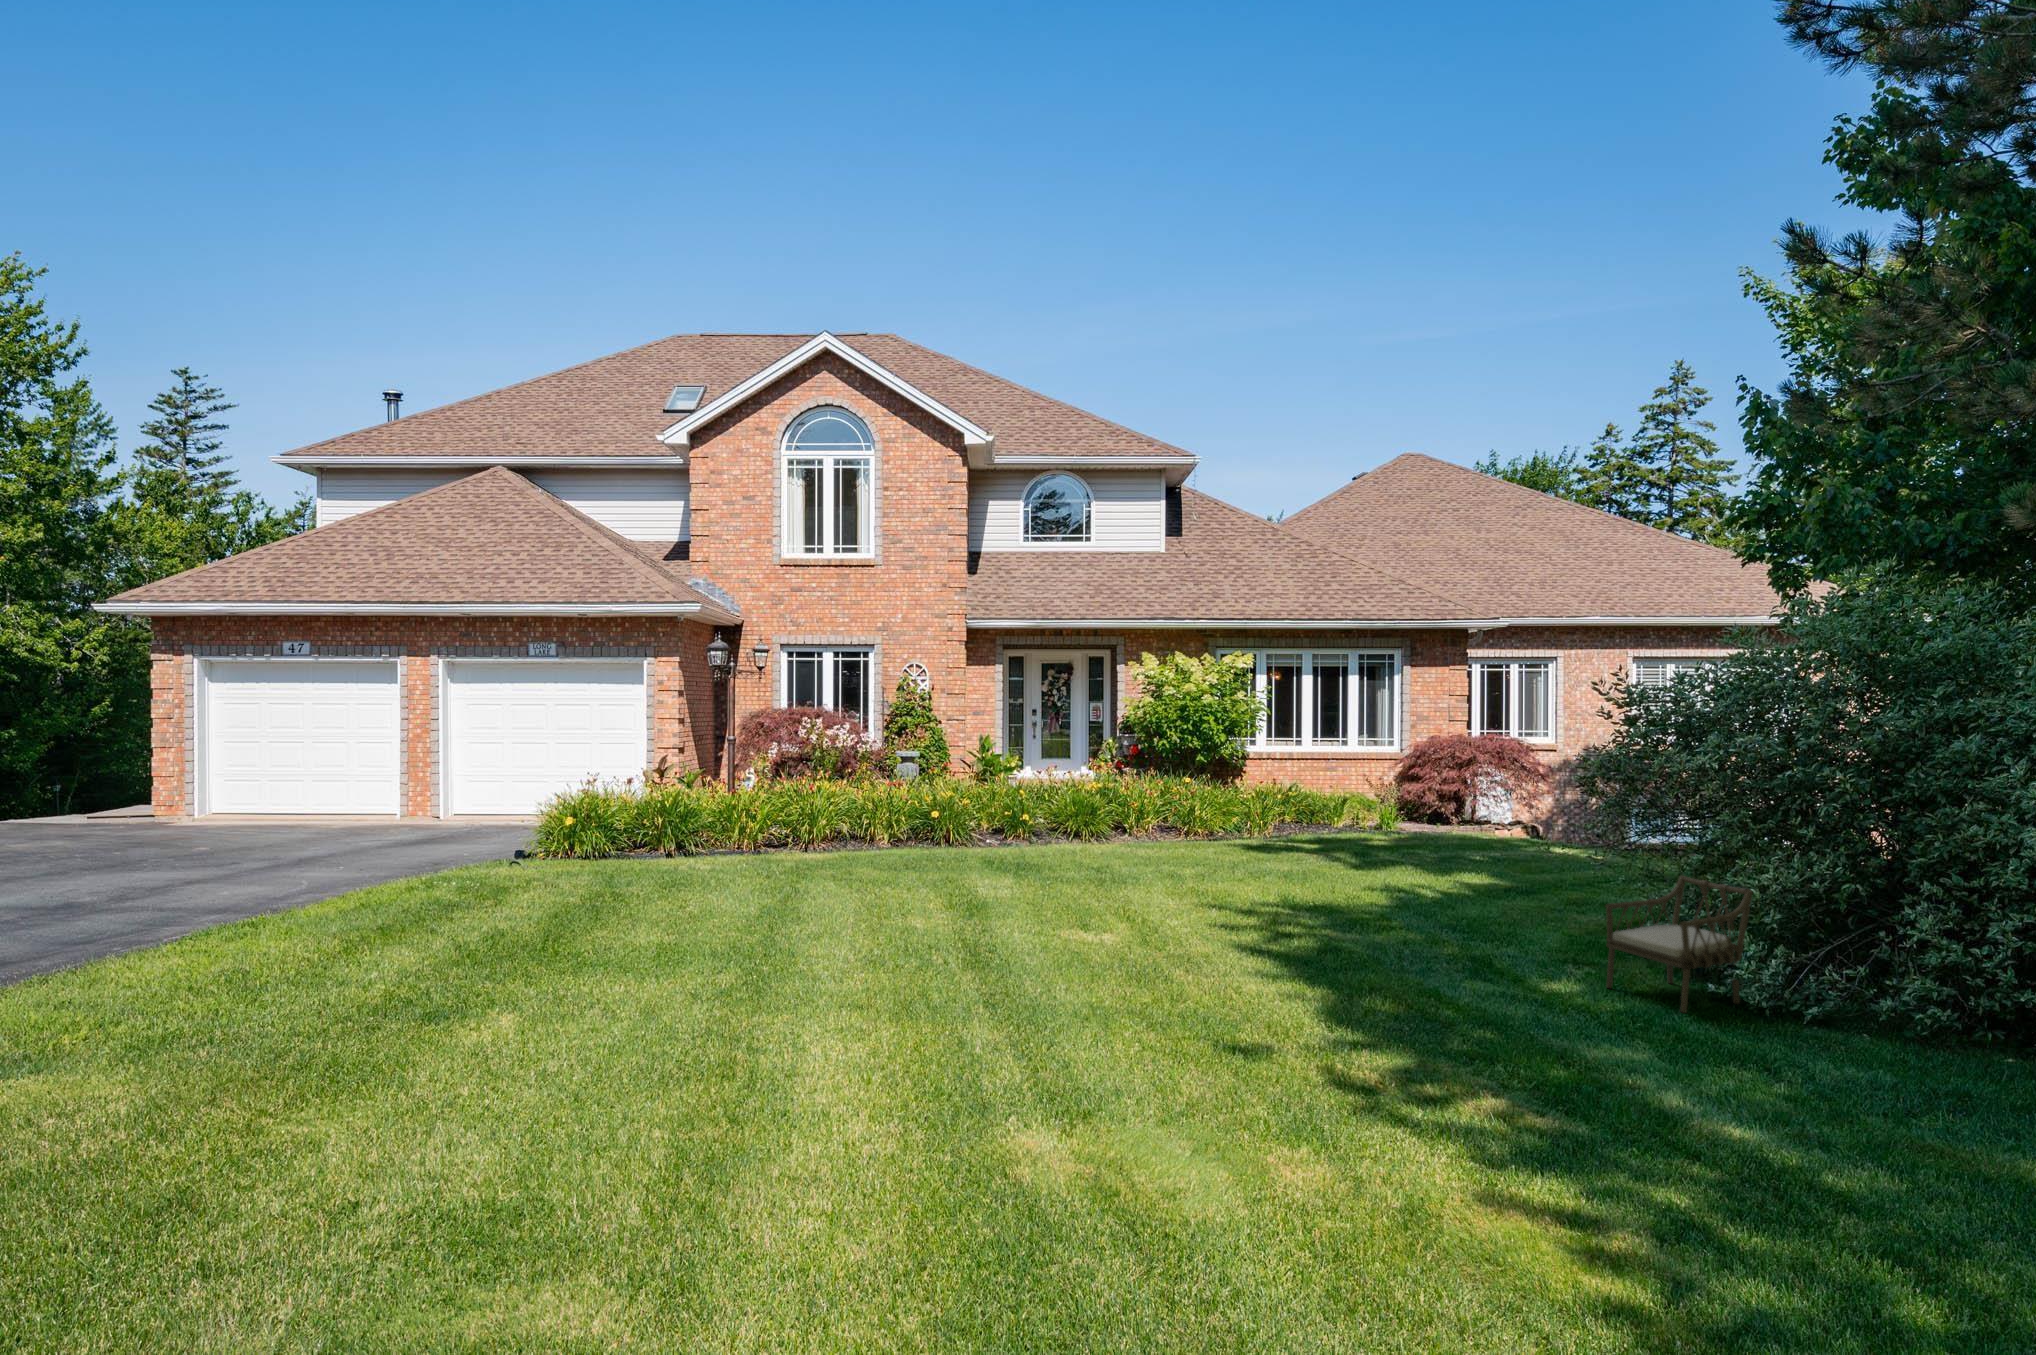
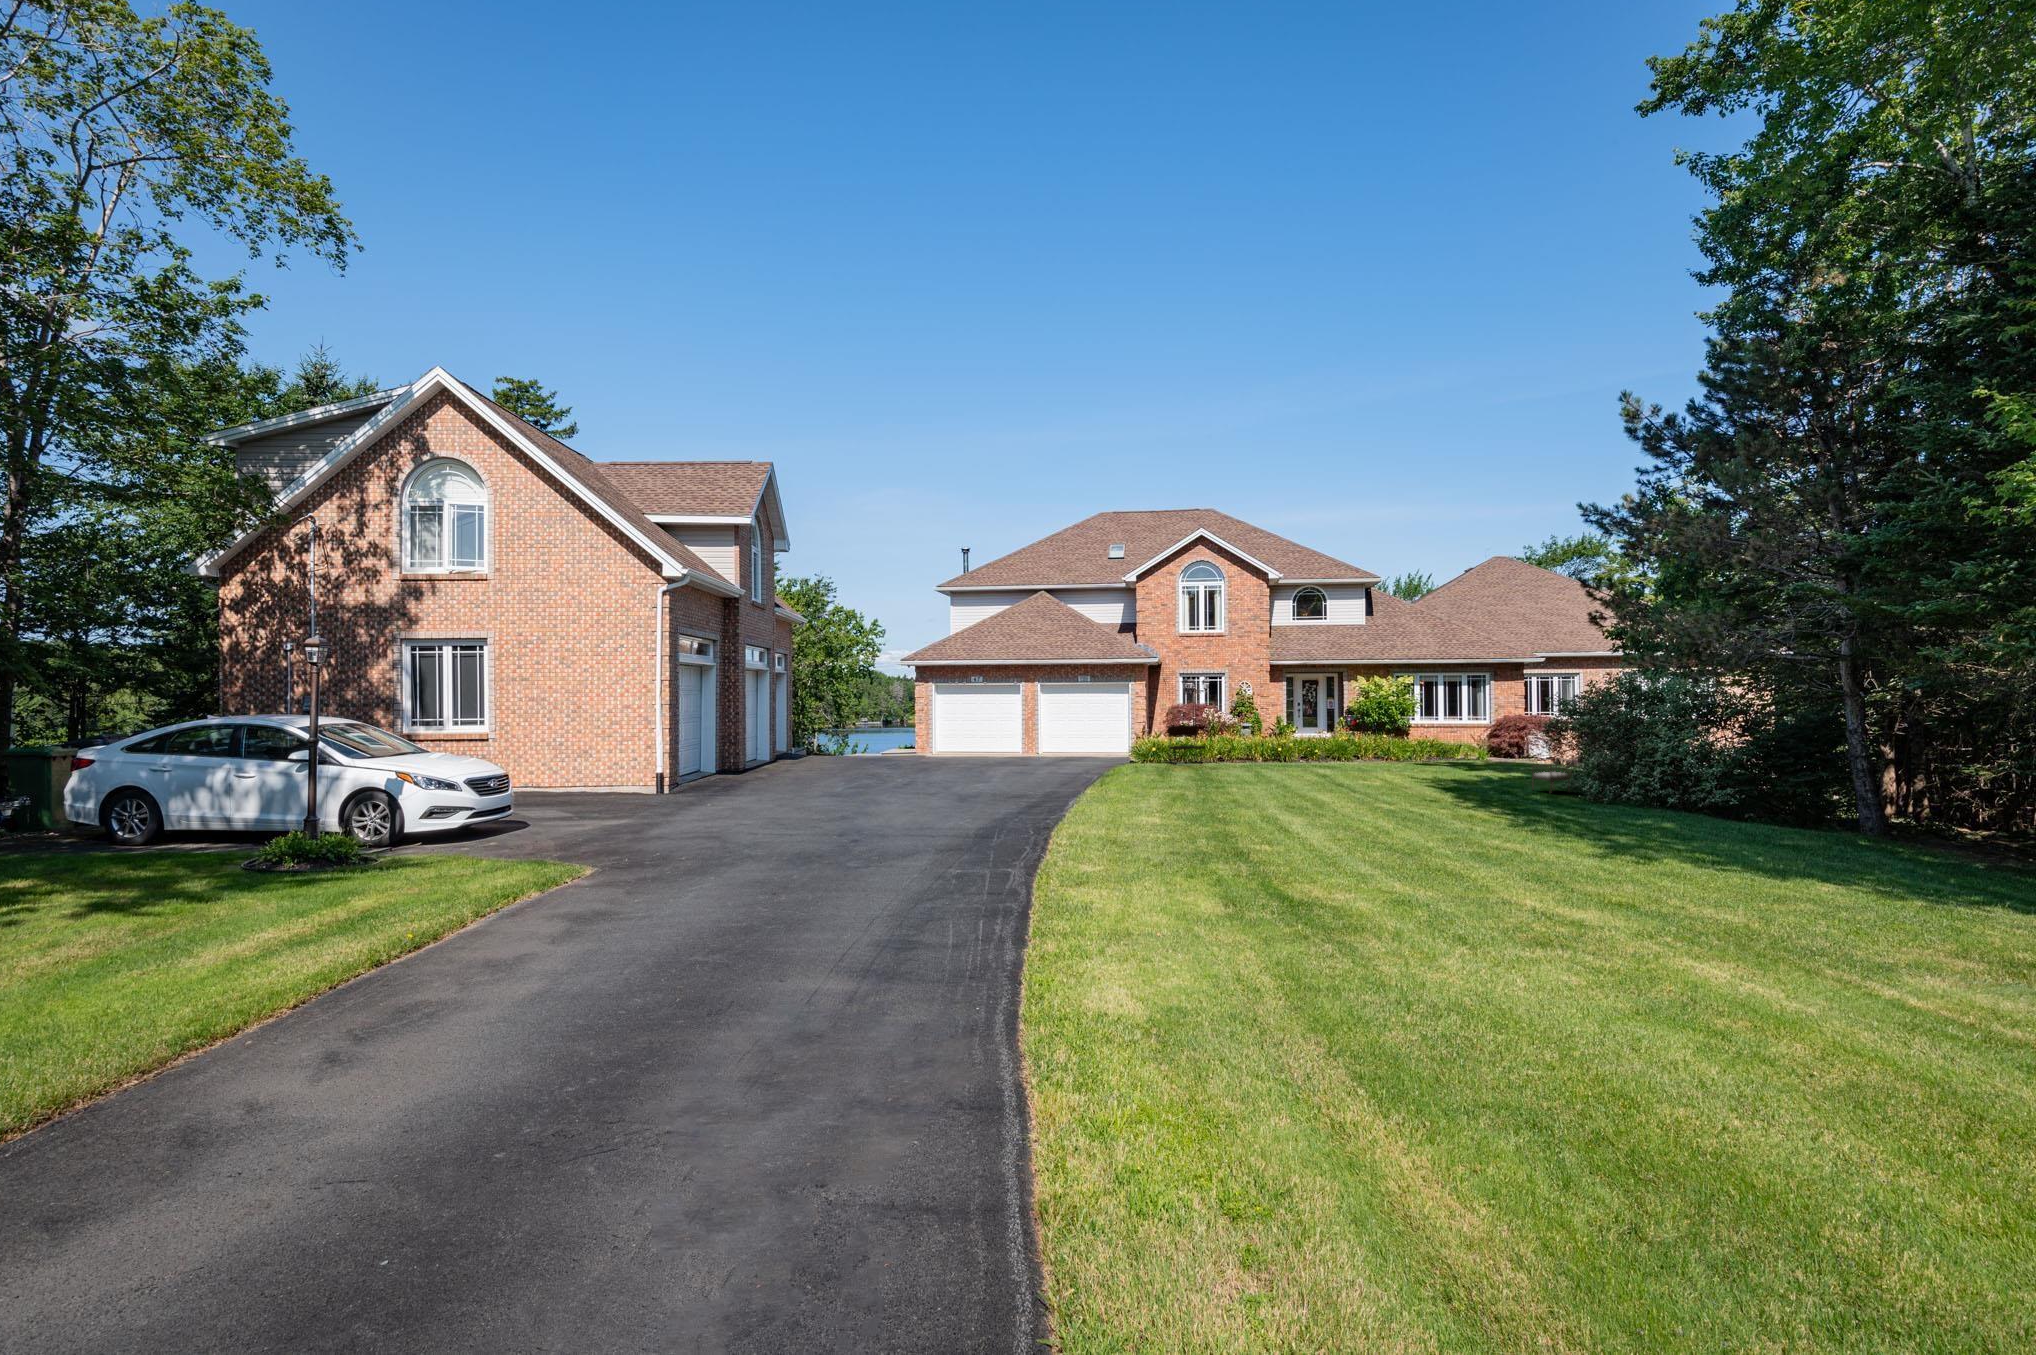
bench: none [634,758,733,863] -> present [1167,725,1206,764]

